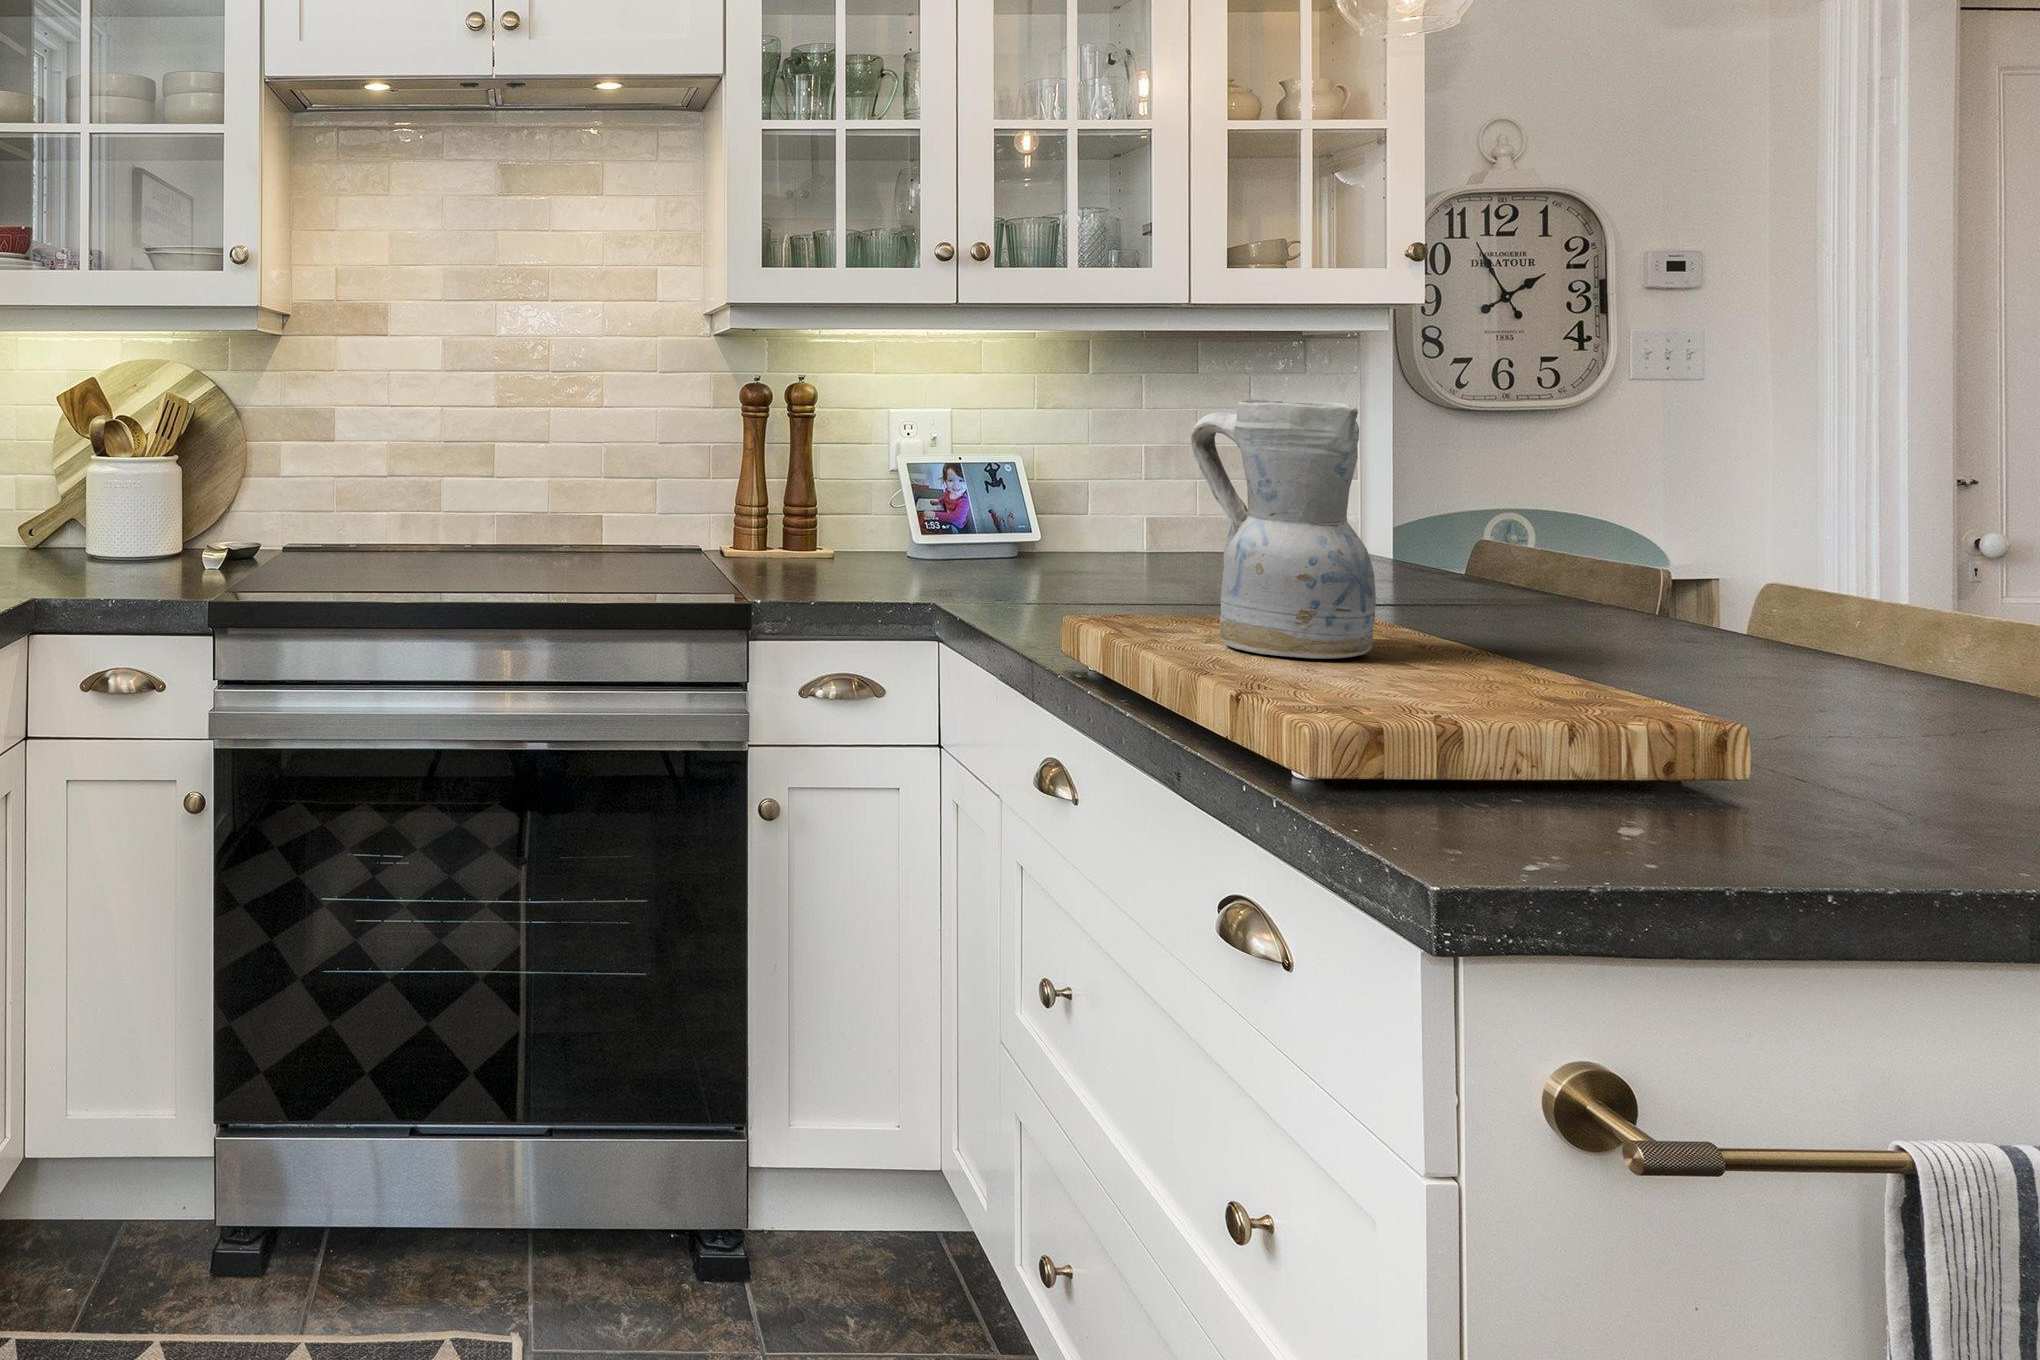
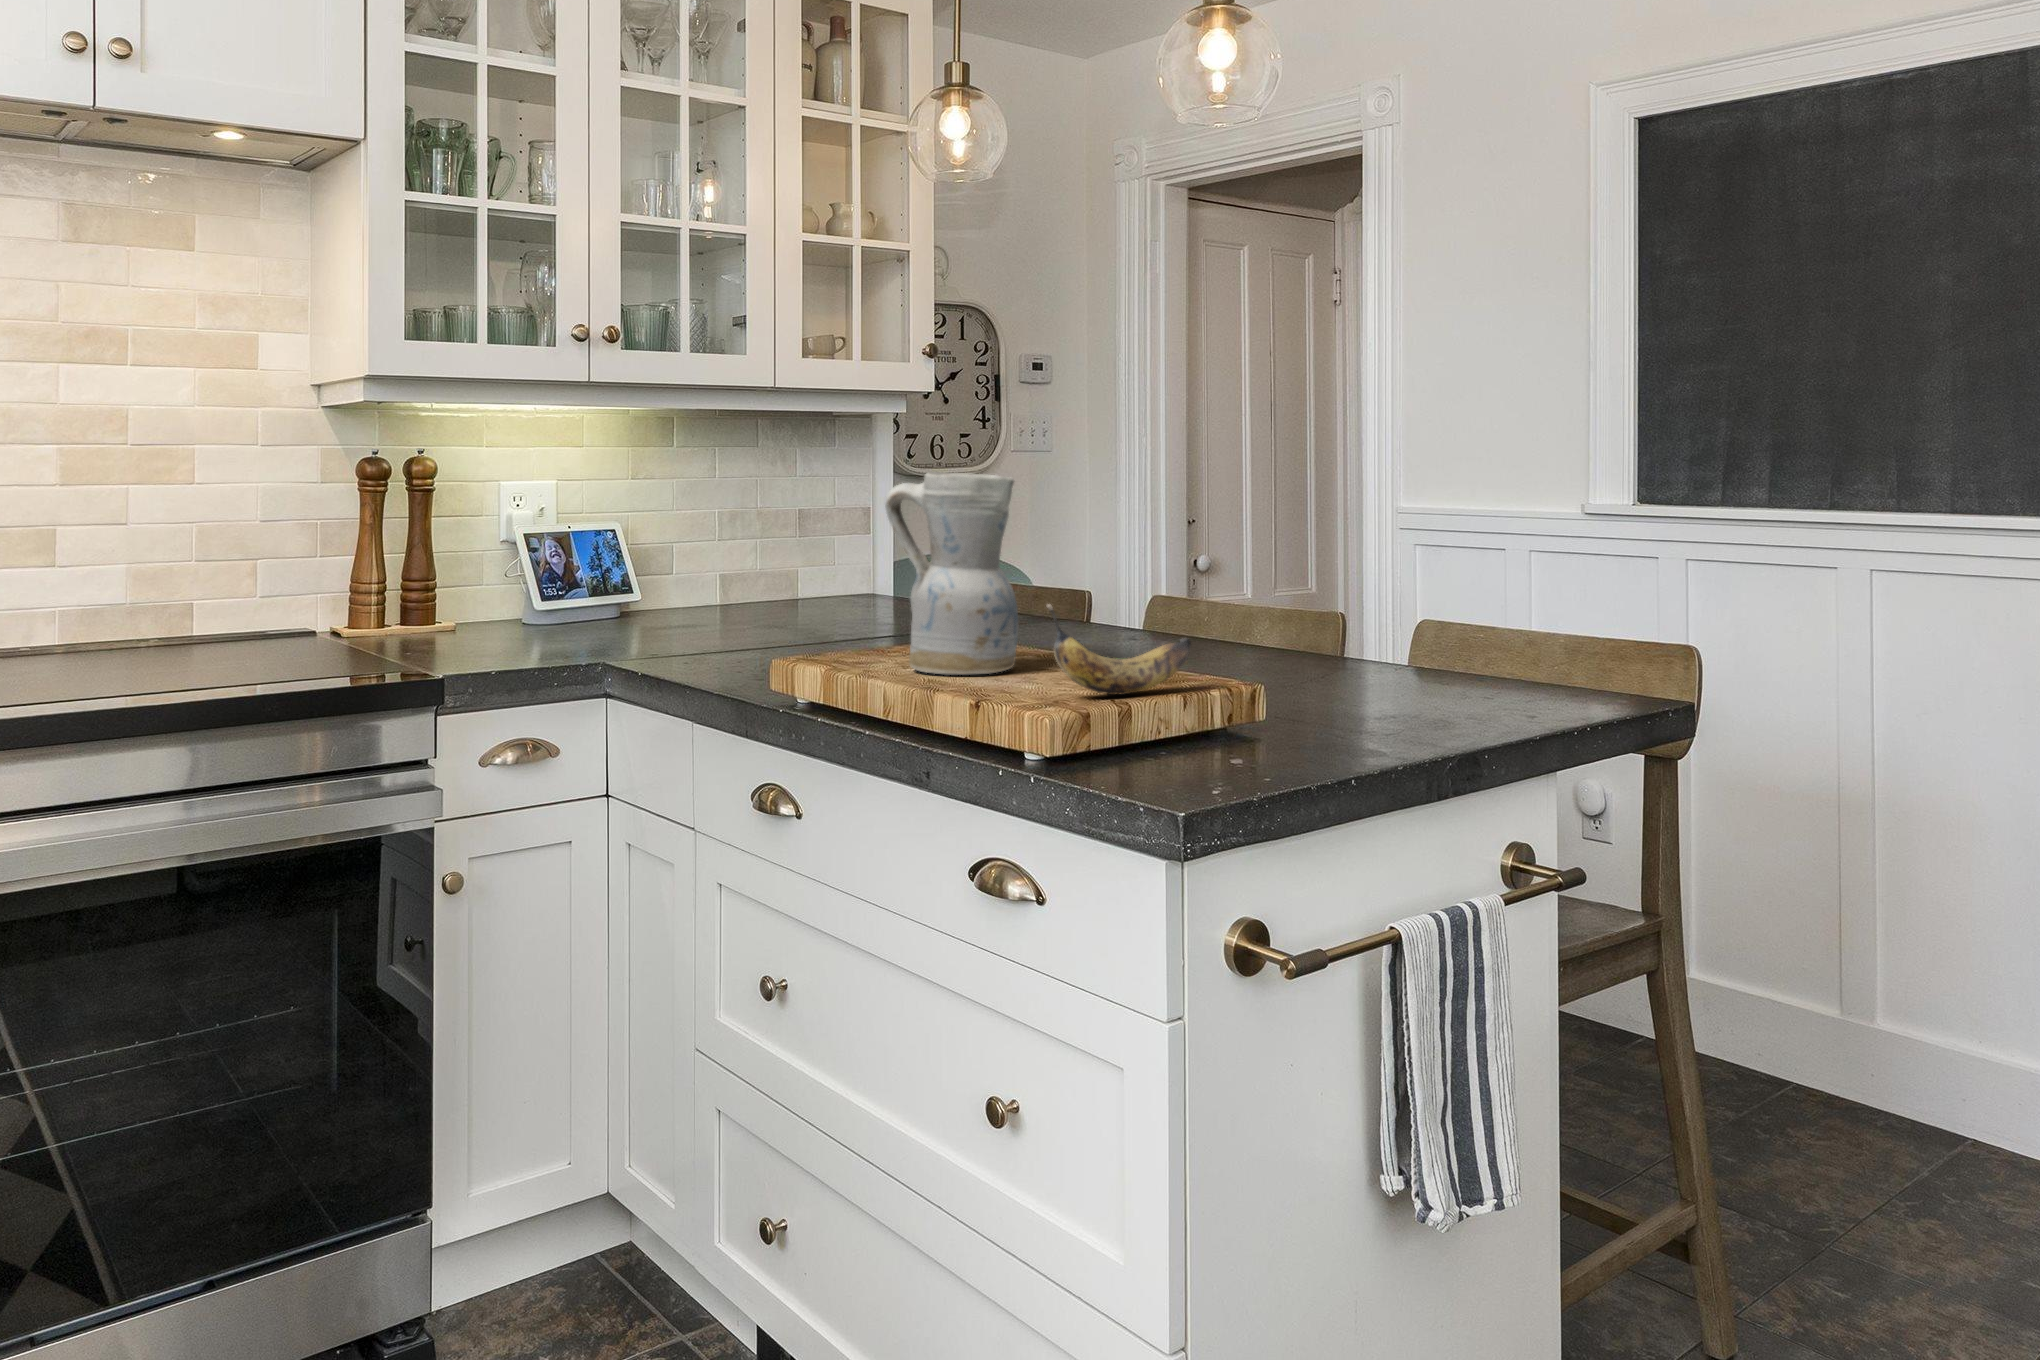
banana: none [1339,574,1602,709] -> present [1047,604,1191,695]

